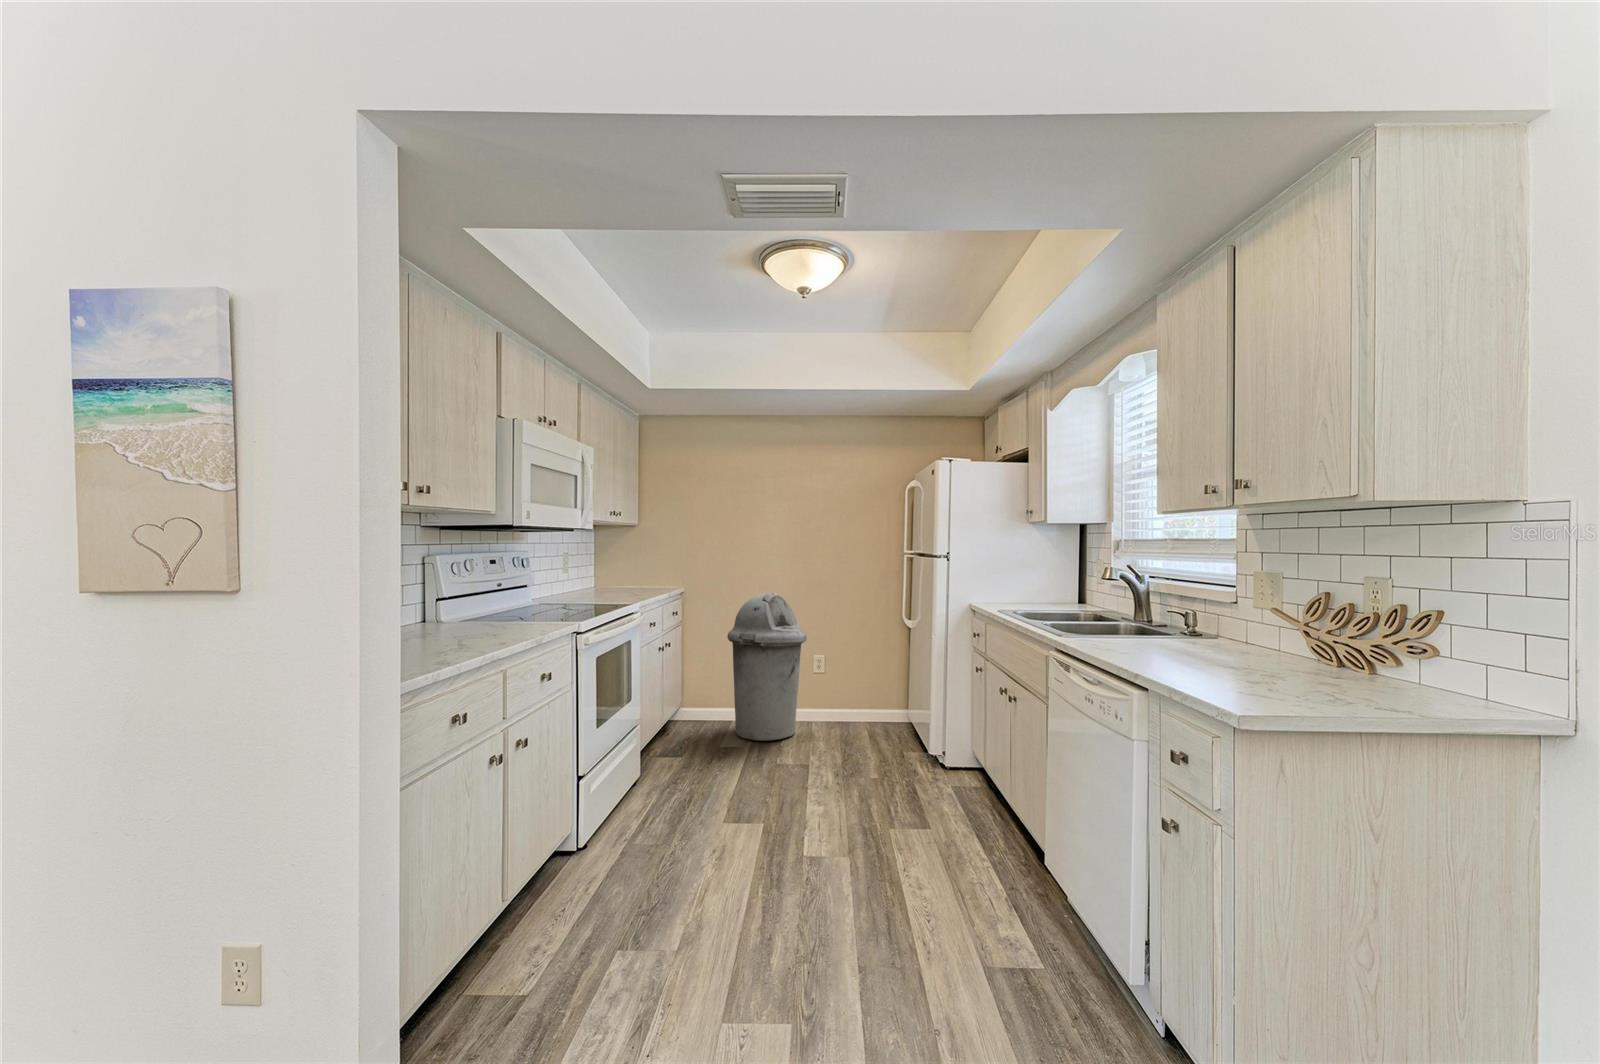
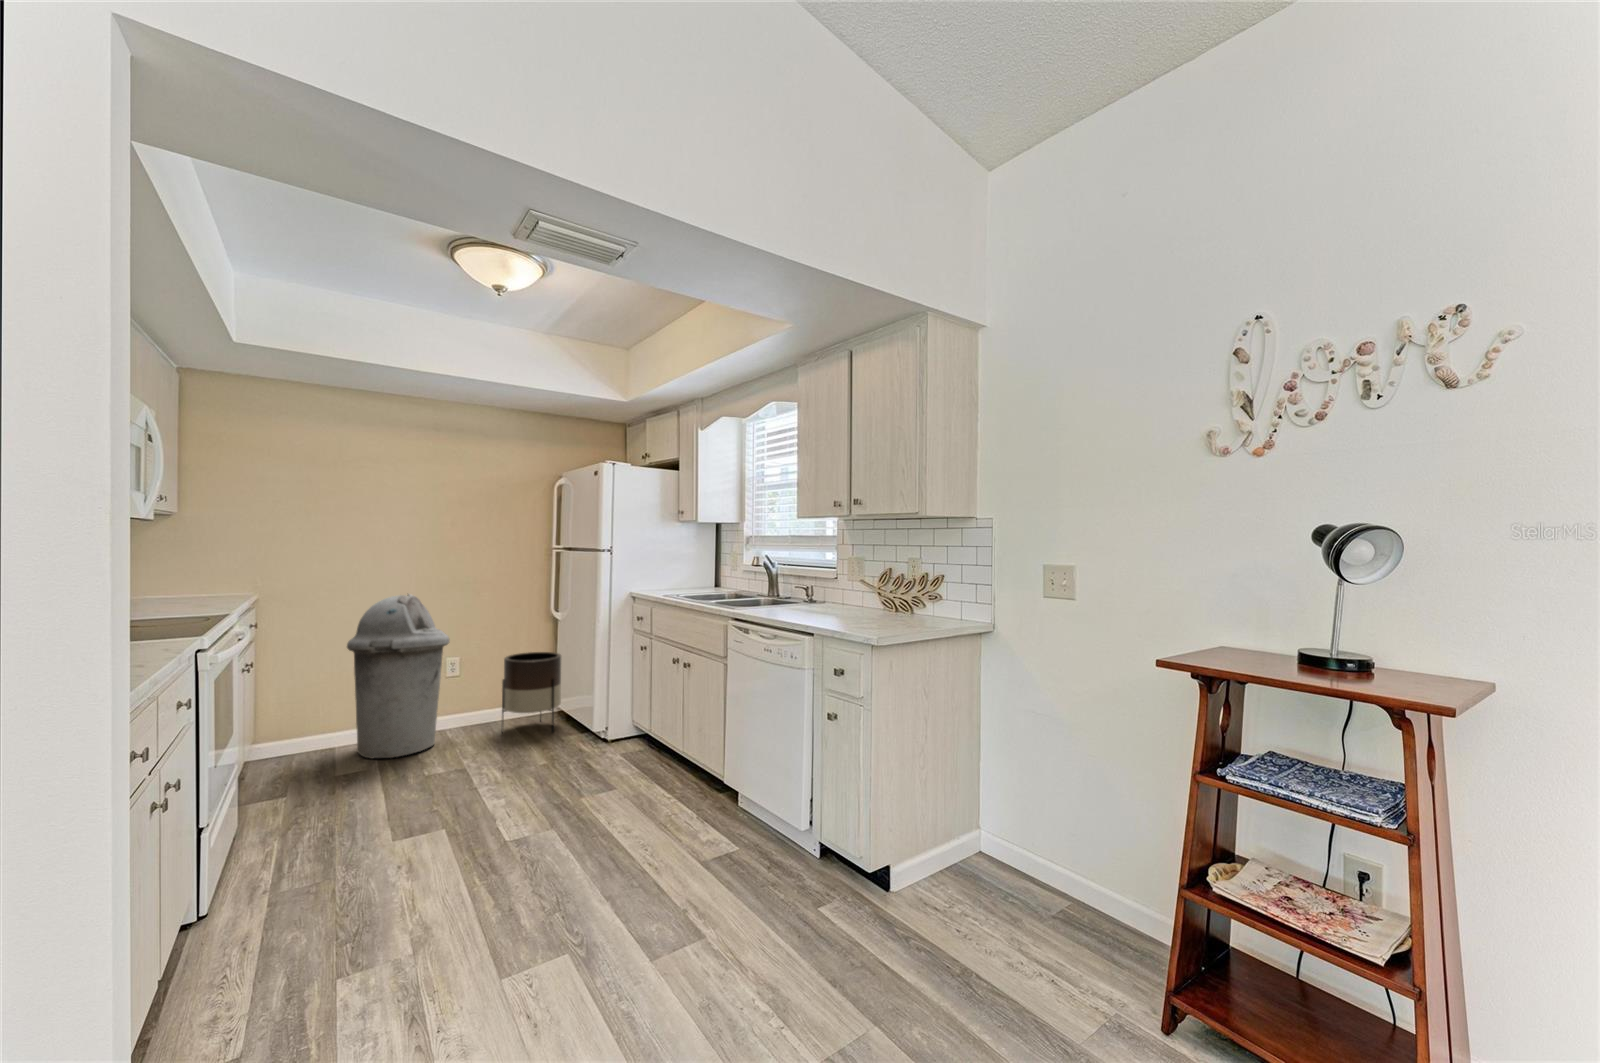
planter: none [852,657,909,744] -> present [502,652,561,732]

